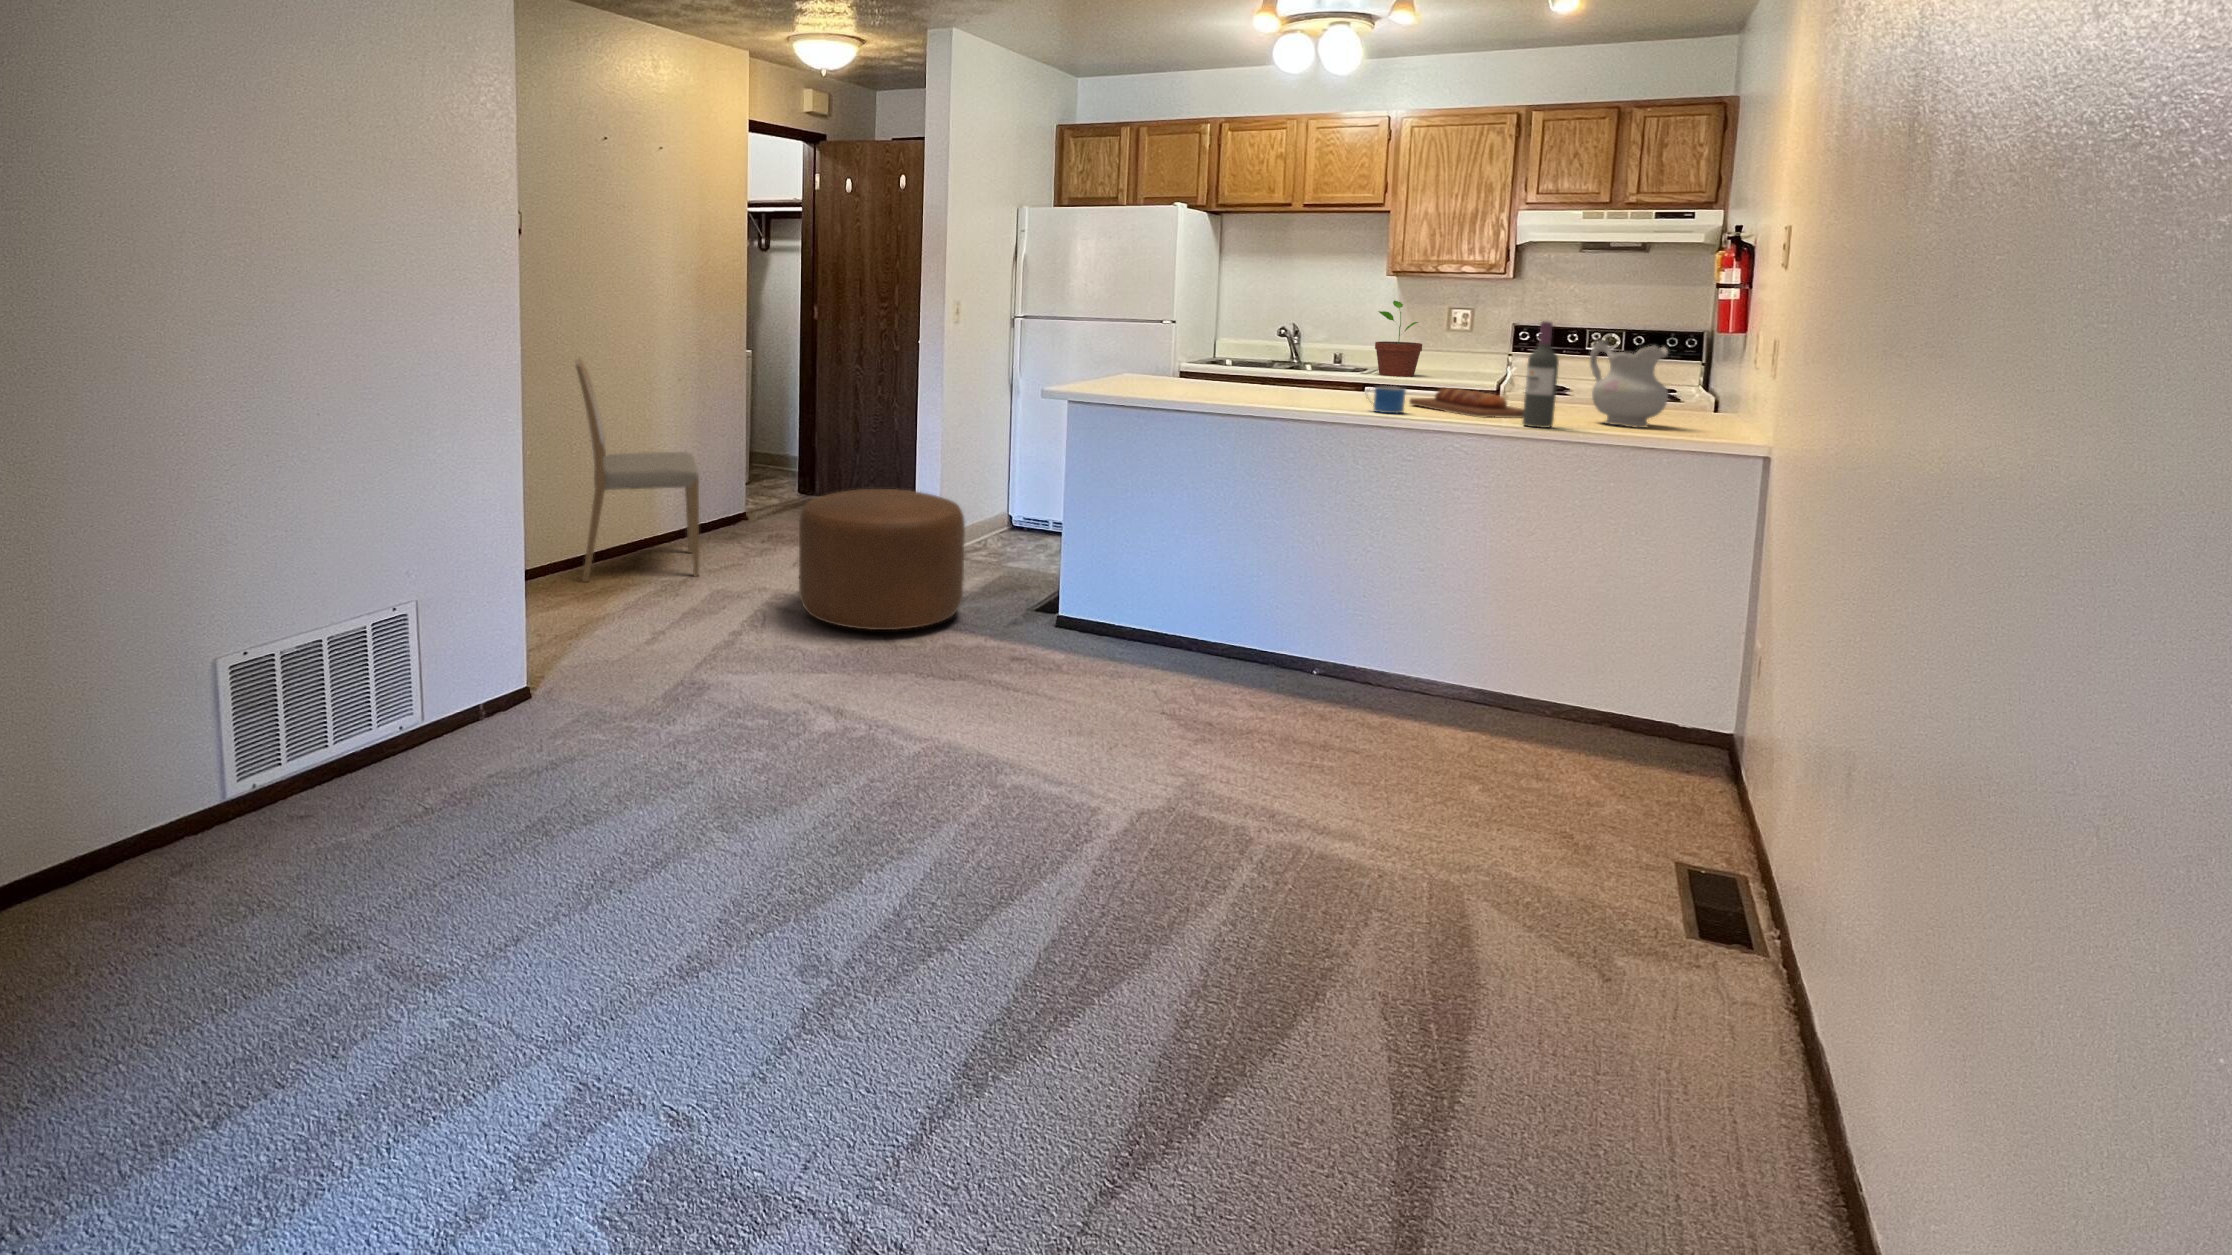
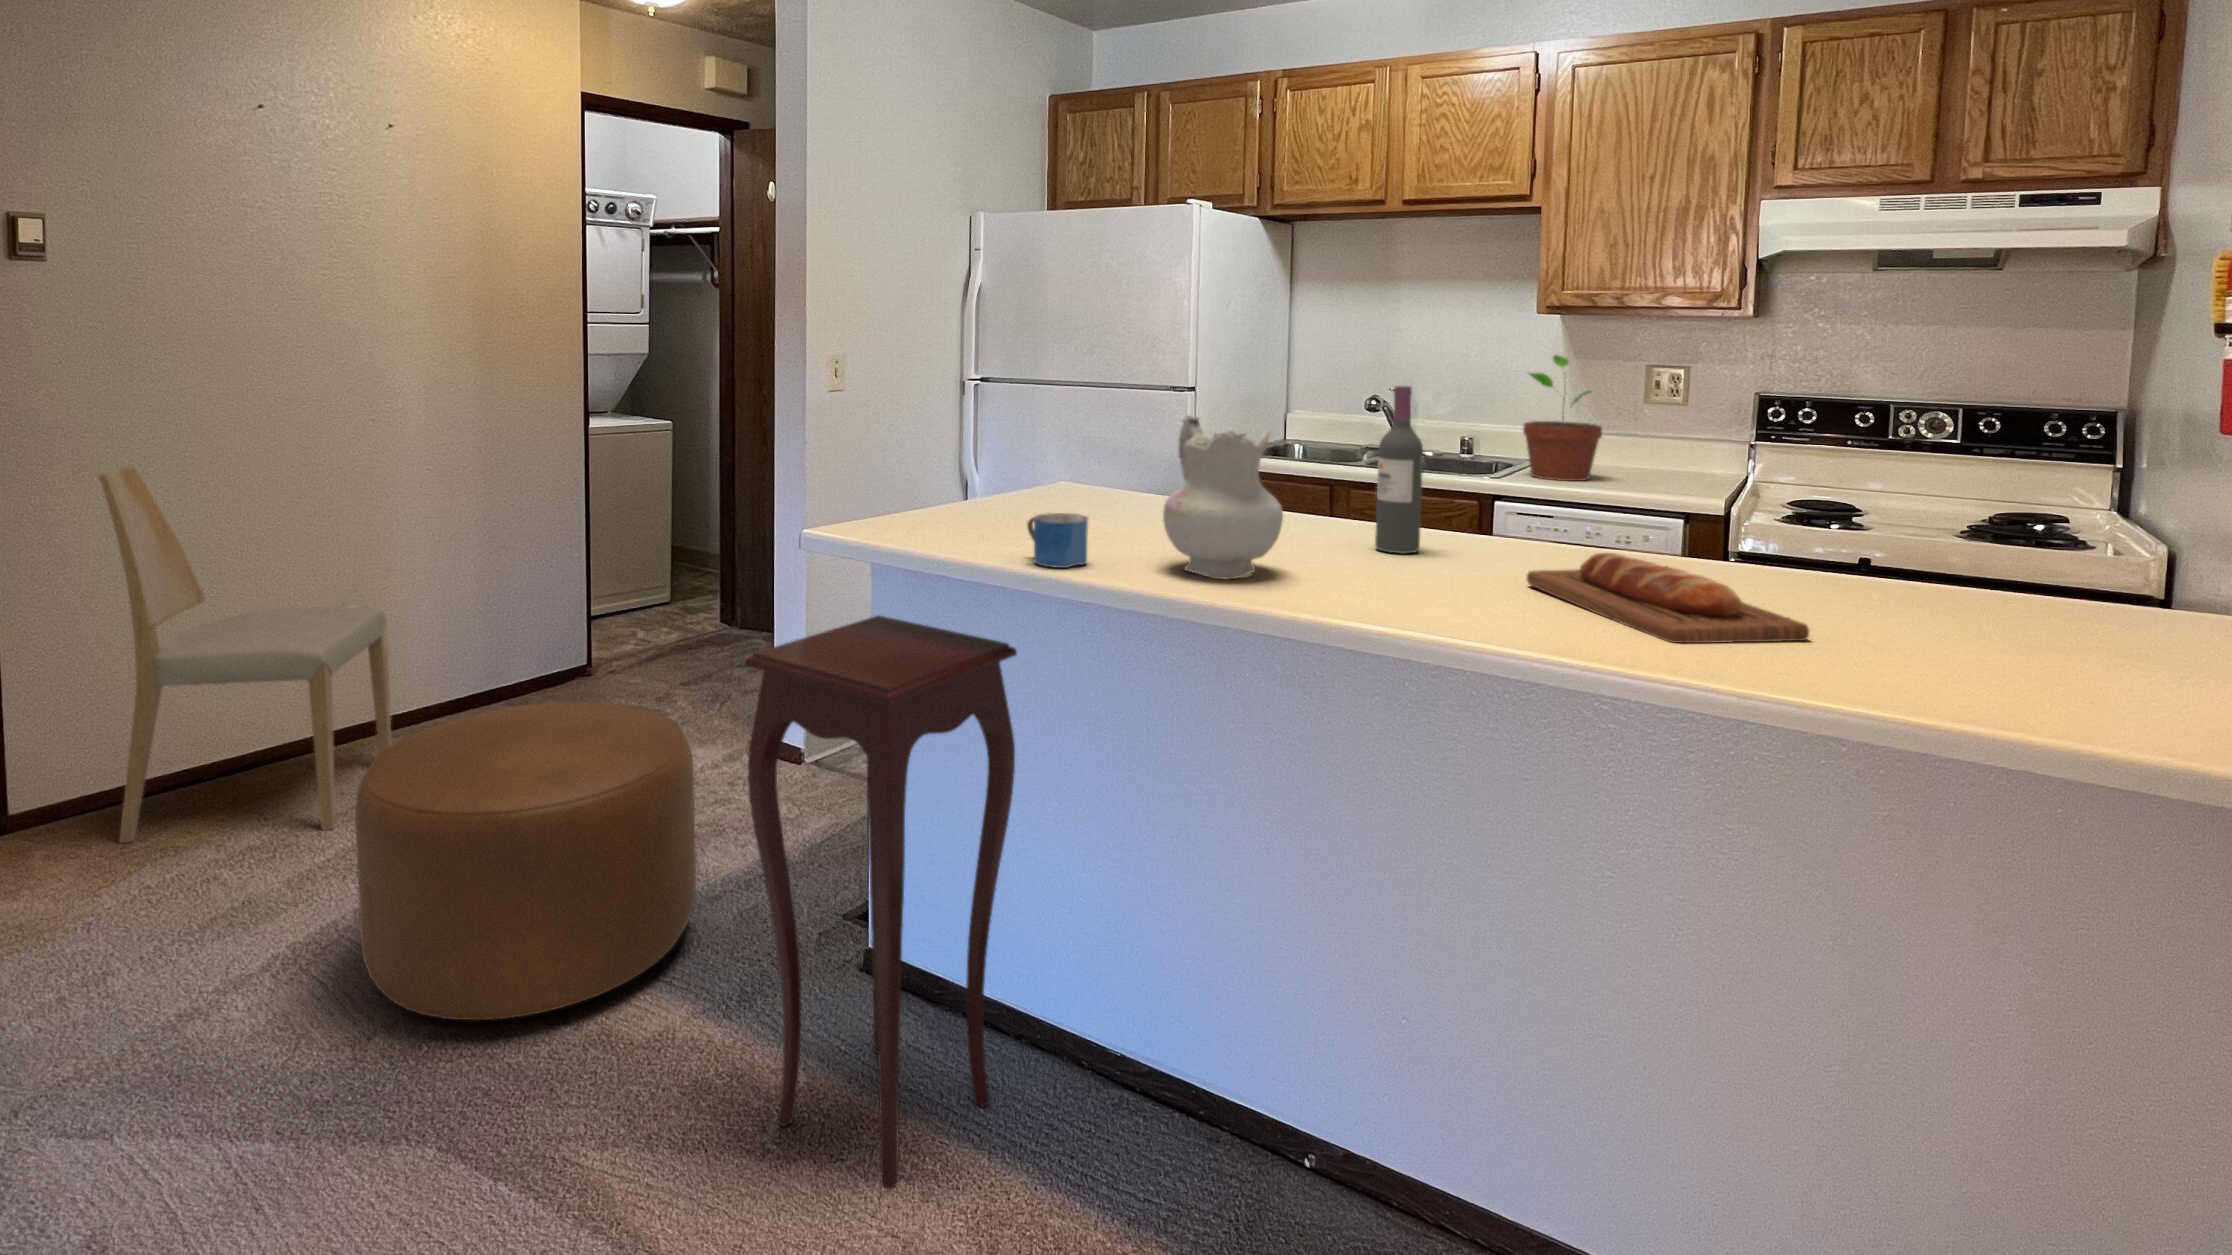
wine bottle: present [1523,321,1559,428] -> present [1375,386,1423,554]
ceramic pitcher: present [1590,340,1668,428] -> present [1163,416,1283,579]
mug: present [1373,386,1406,413] -> present [1027,513,1088,568]
side table: none [1059,424,1177,672] -> present [745,615,1017,1190]

